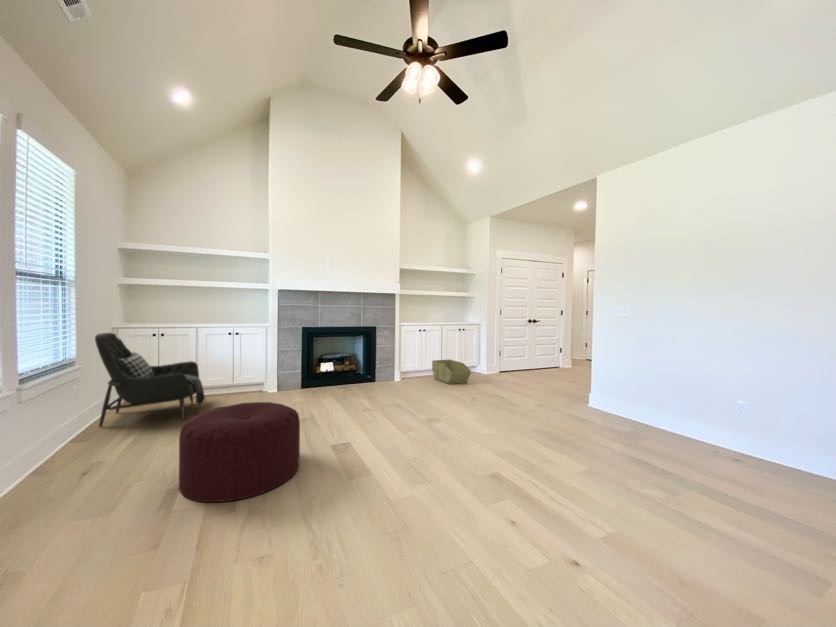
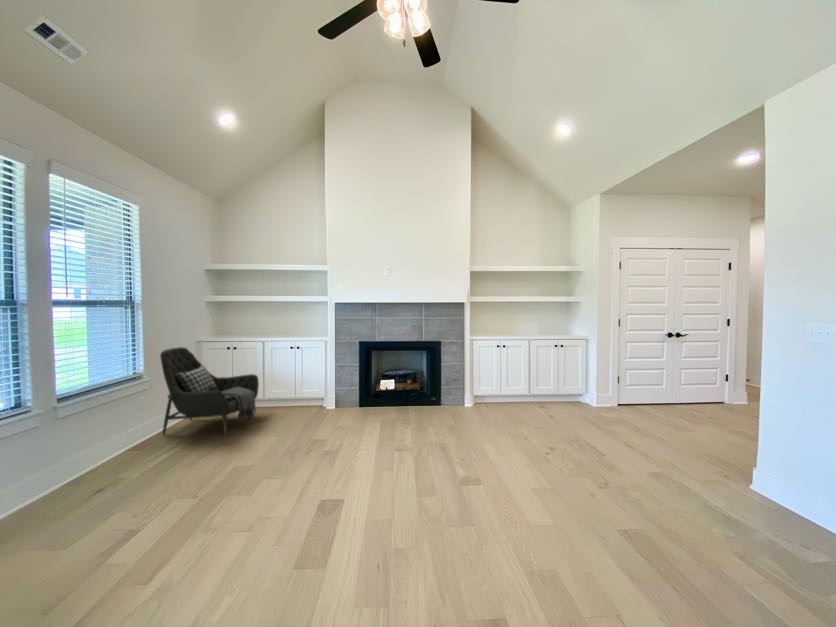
storage bin: present [432,360,471,384] -> none [515,384,564,418]
ottoman: present [179,402,300,502] -> none [114,439,264,576]

